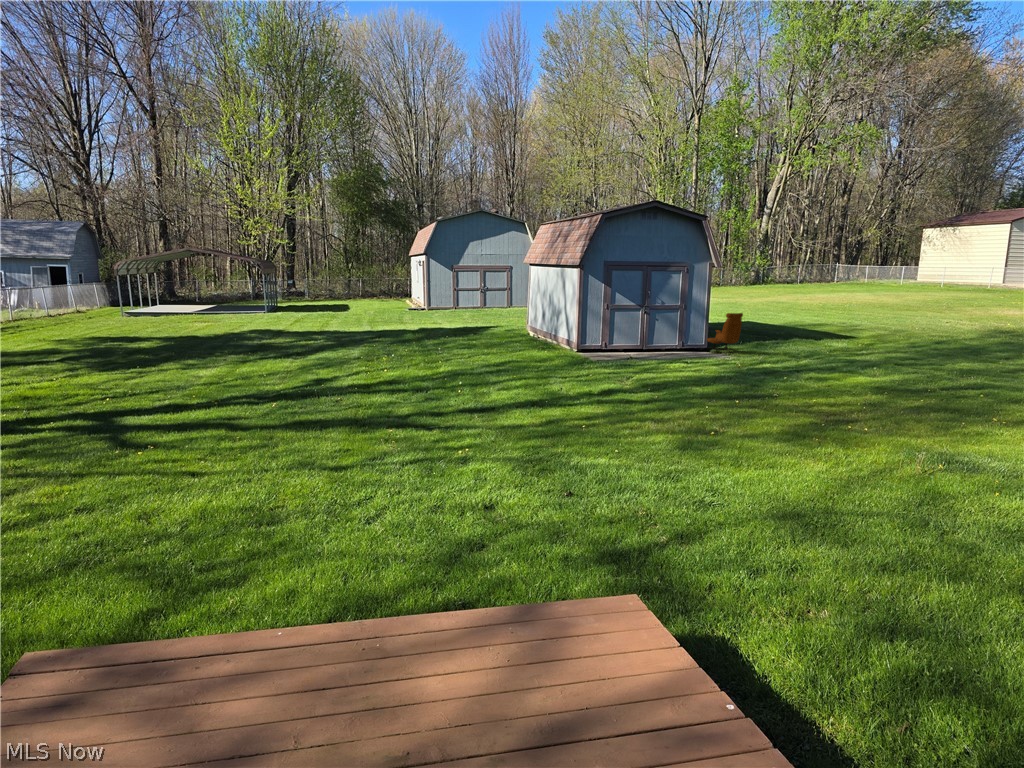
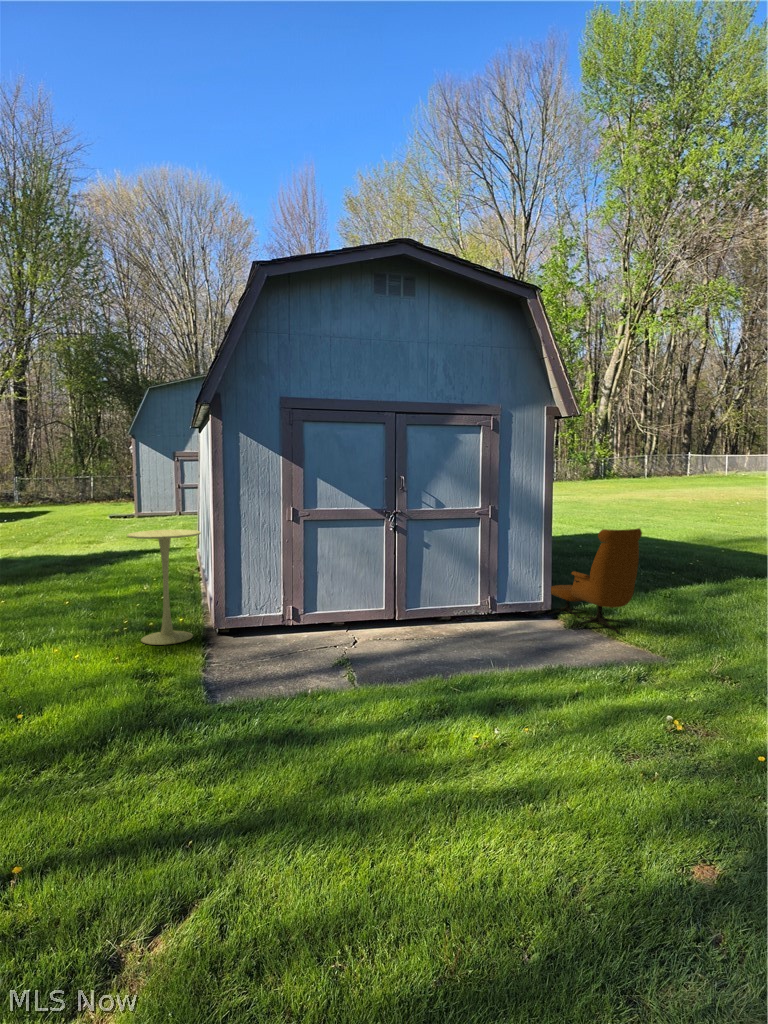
pedestal table: none [547,312,574,354] -> present [127,530,201,645]

